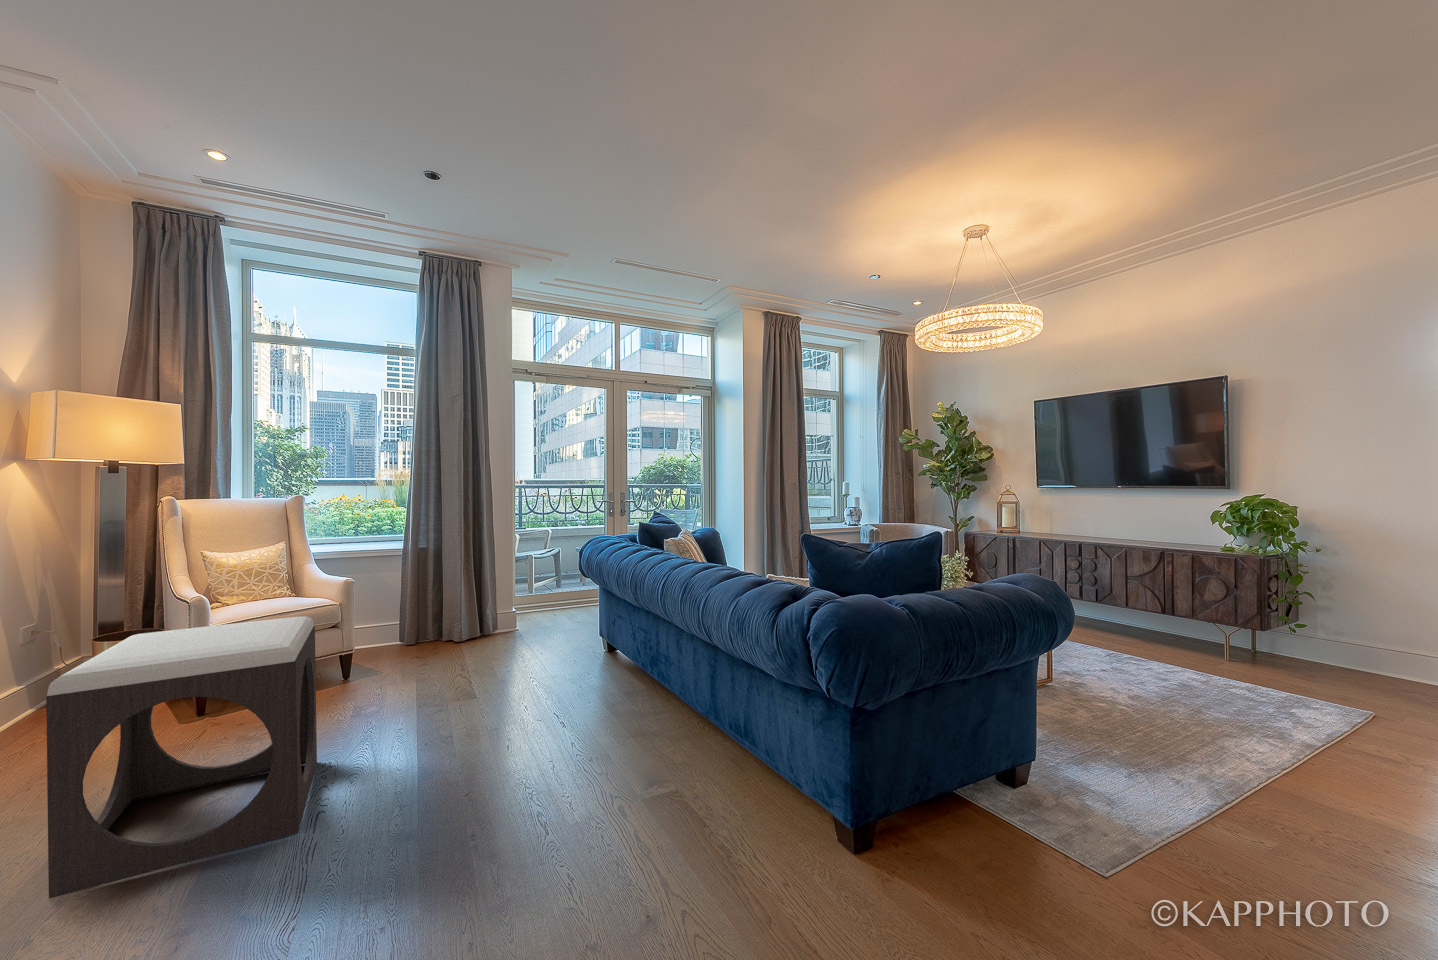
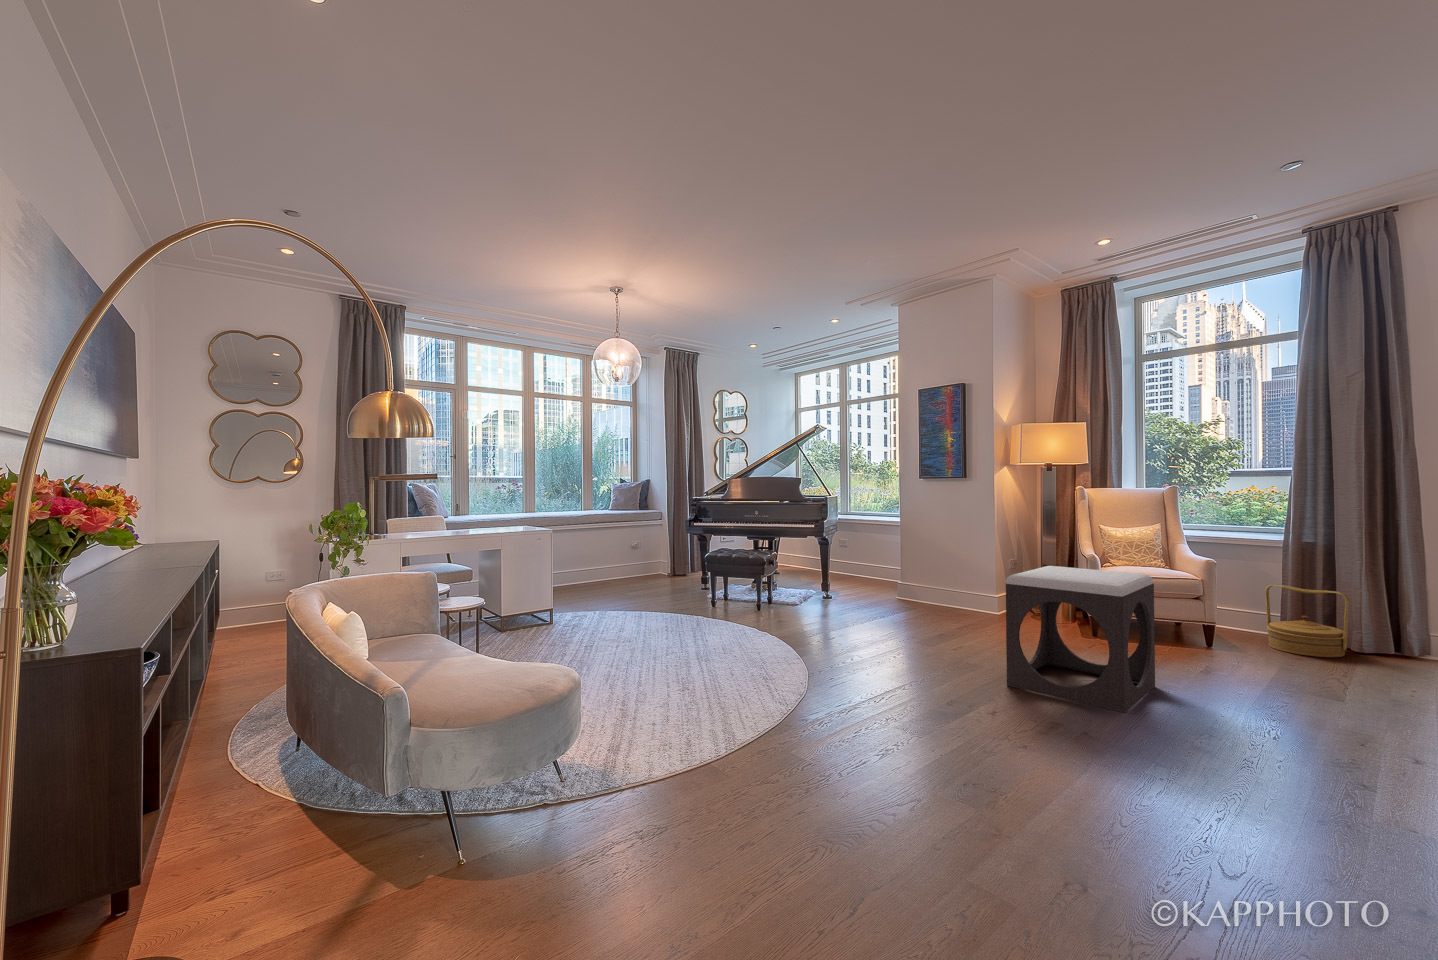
woven basket: none [393,590,460,658] -> present [1265,584,1349,657]

